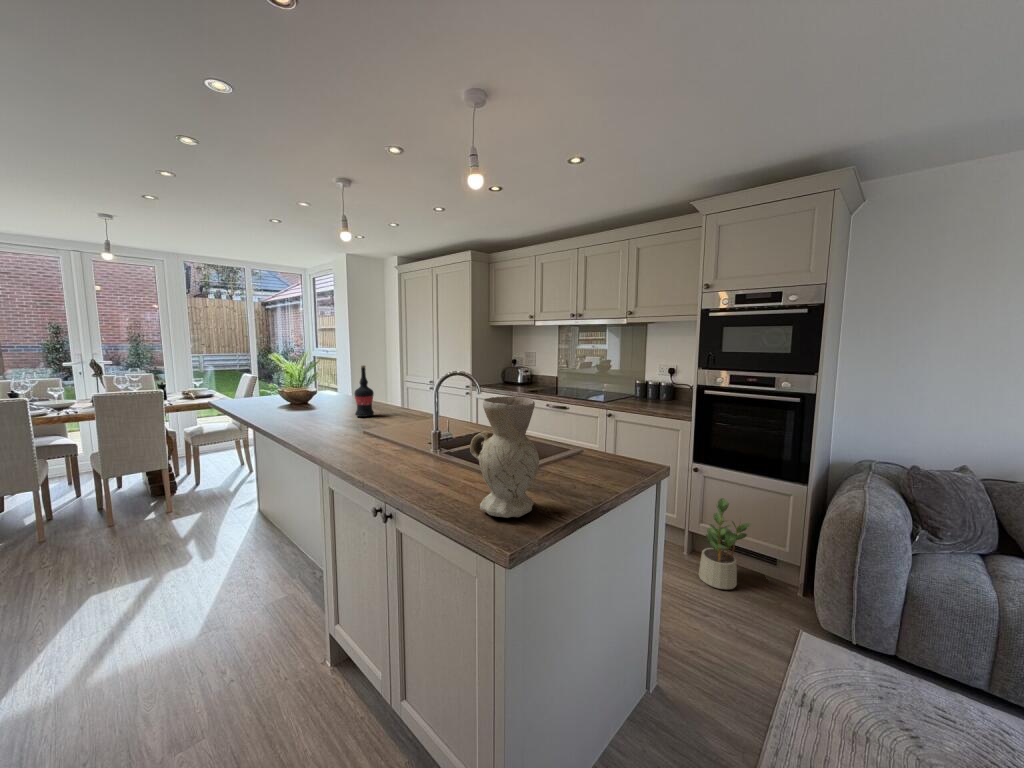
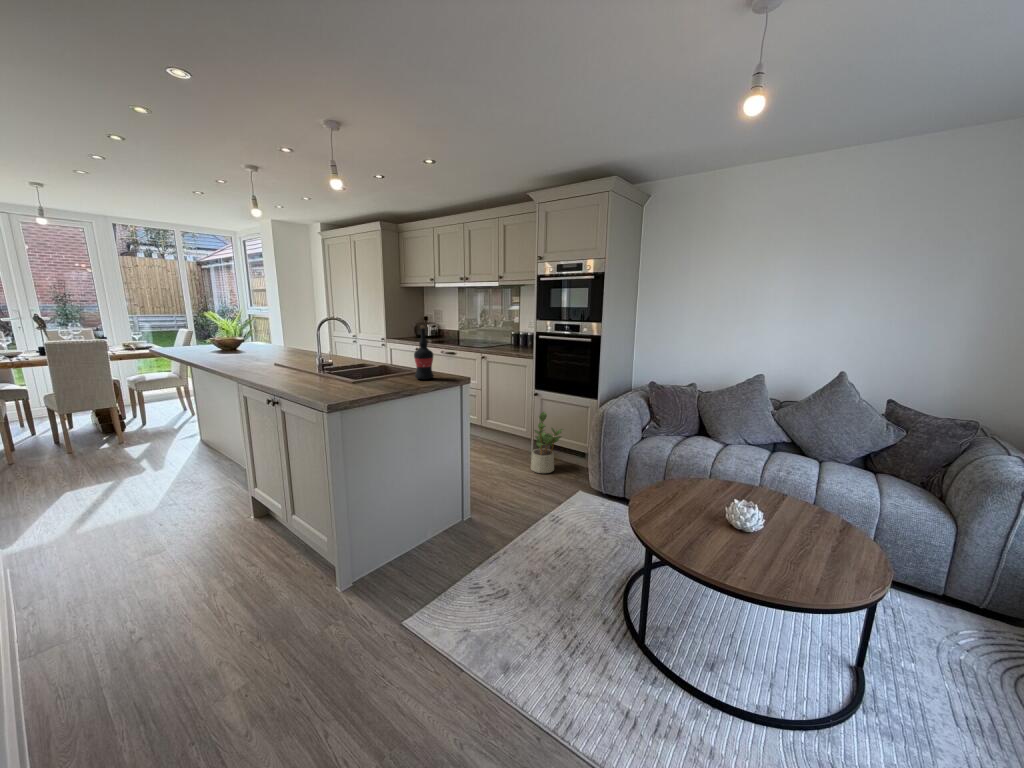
wine bottle: present [354,365,374,417] -> present [414,326,434,379]
vase: present [470,396,539,518] -> none [315,329,353,393]

